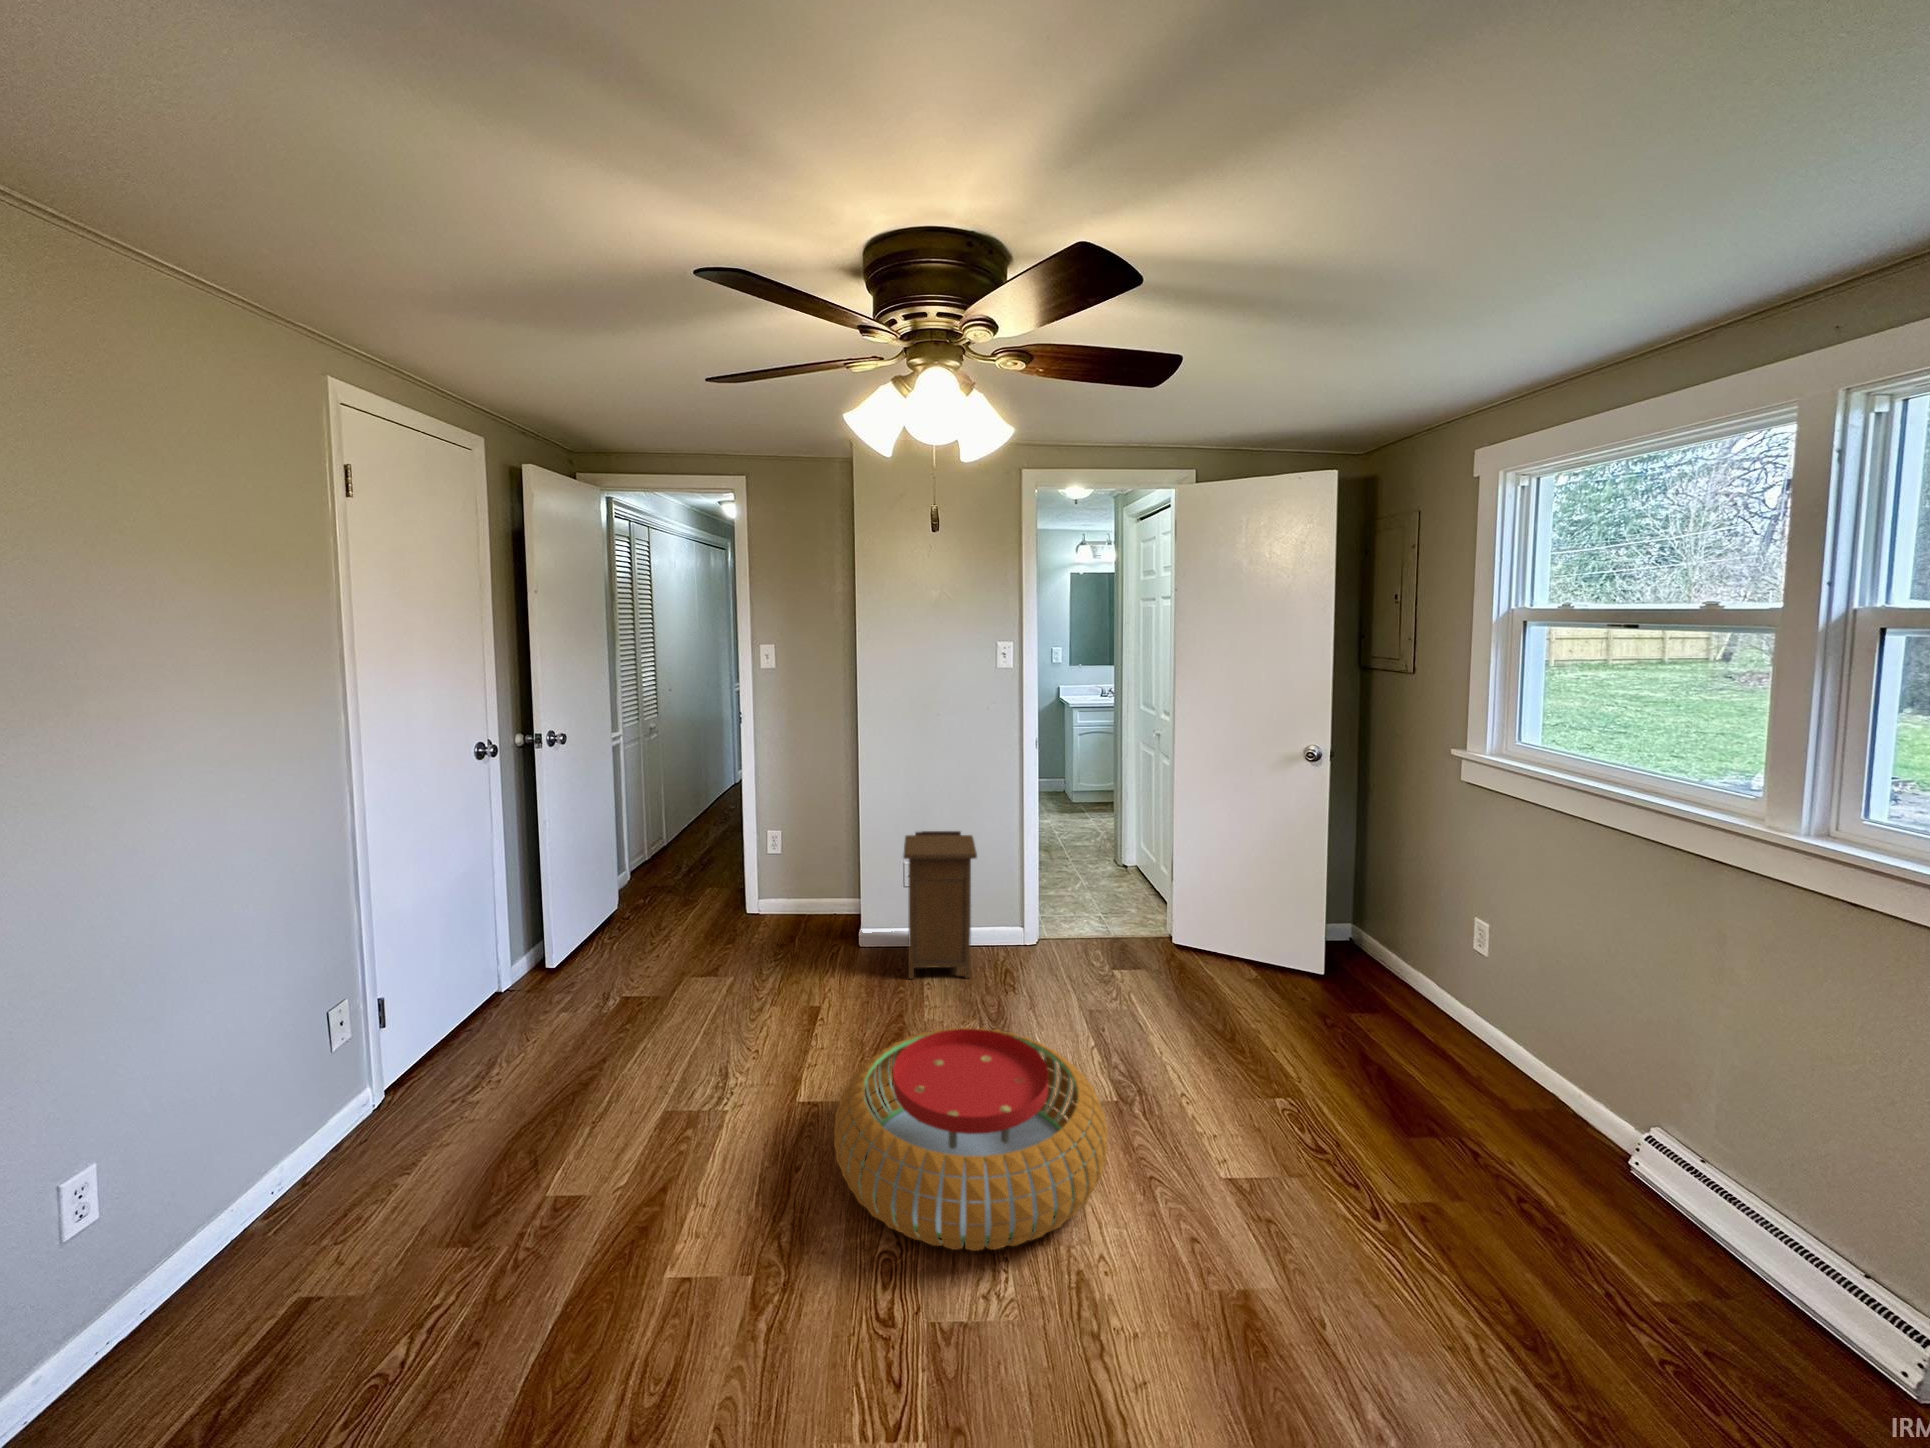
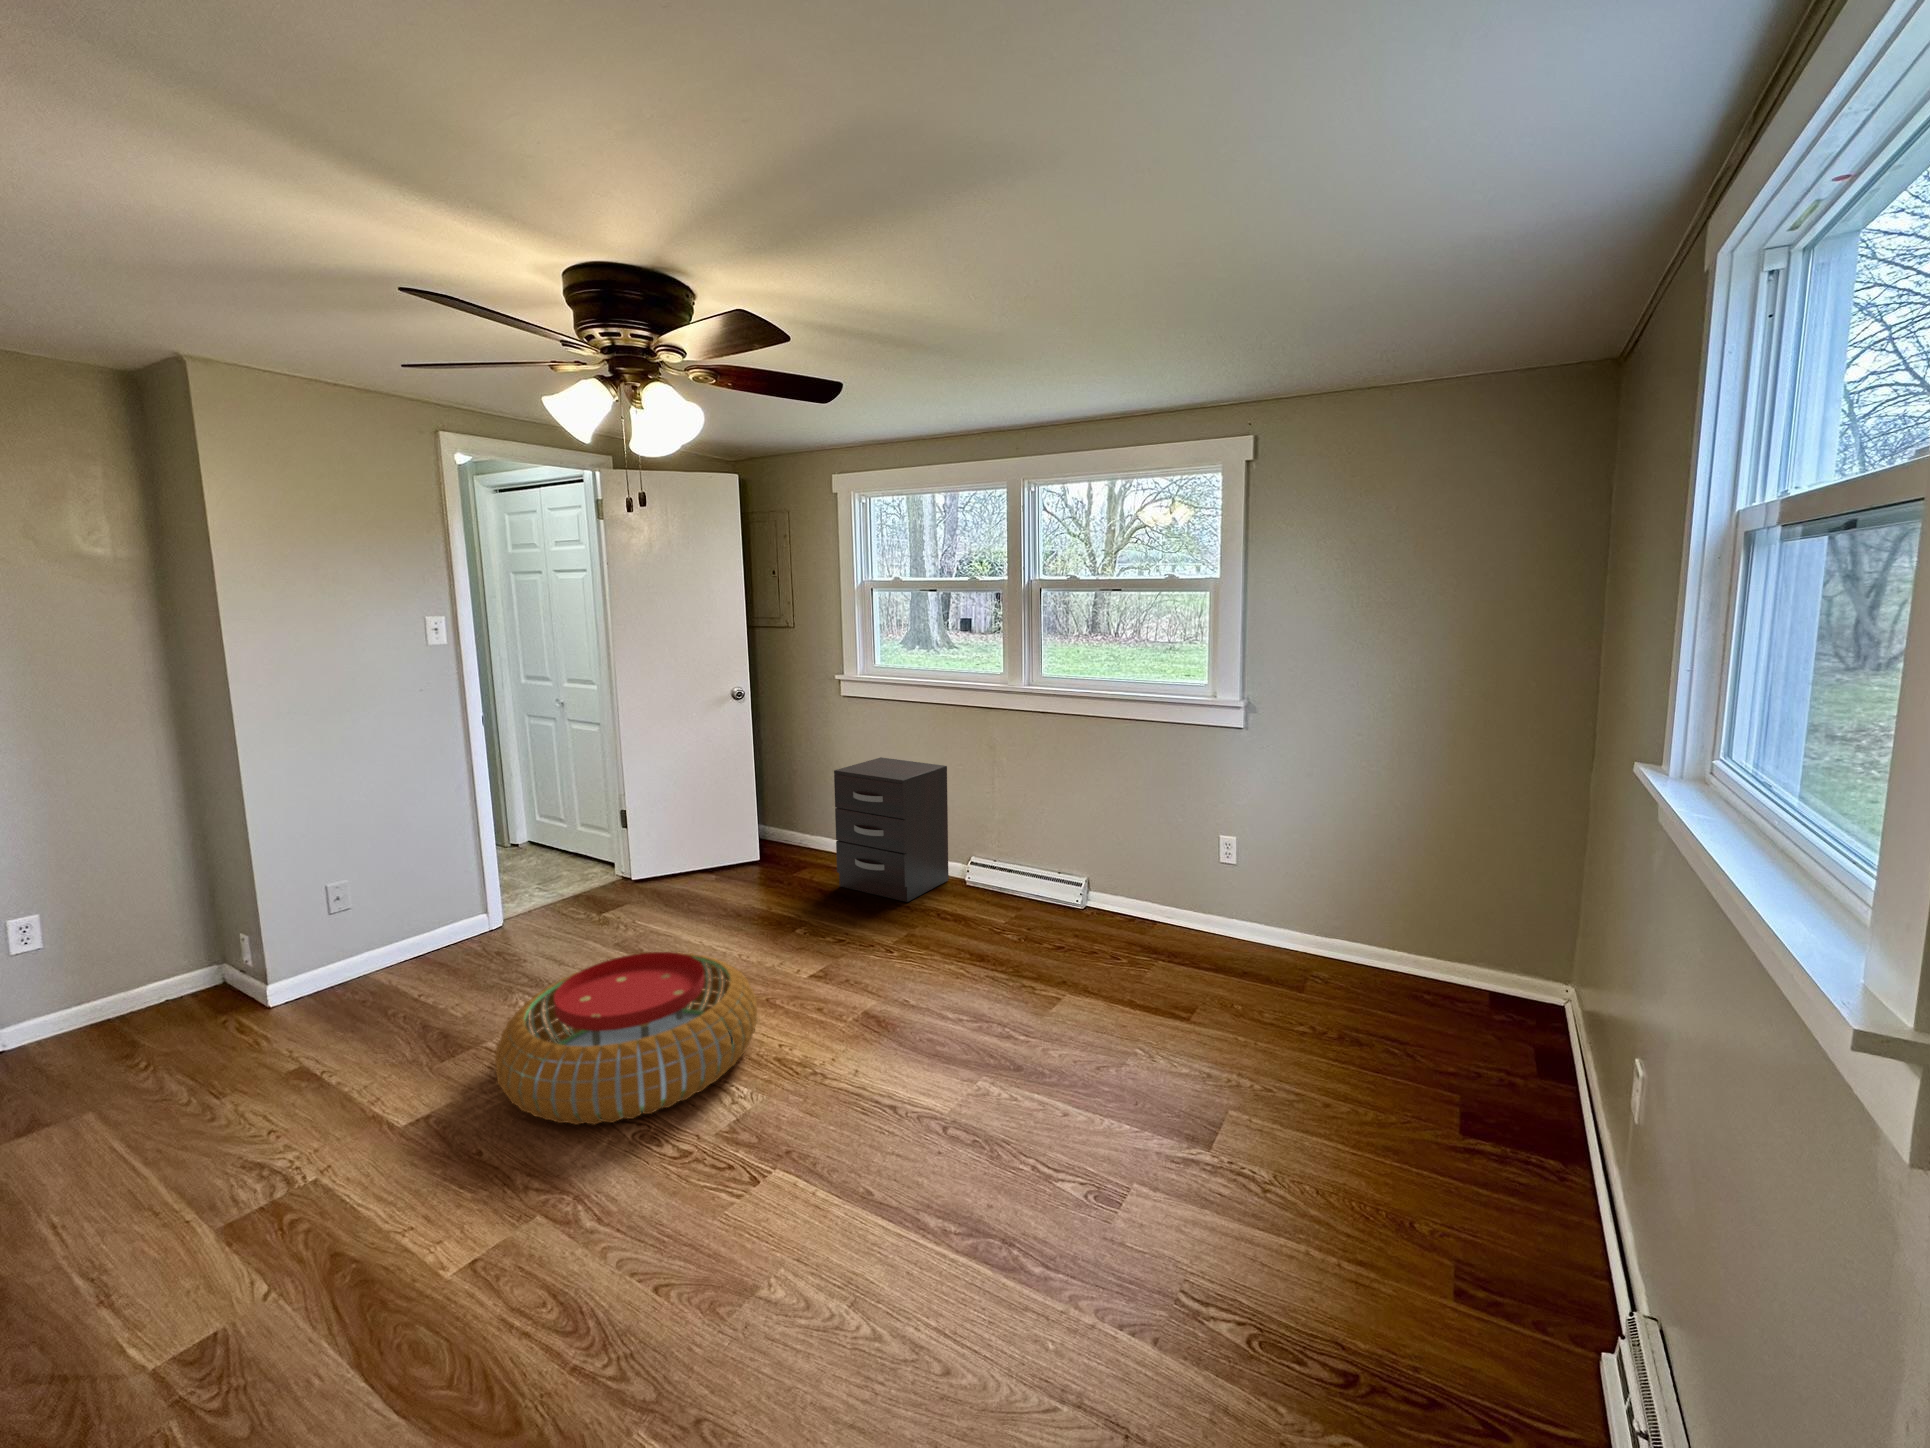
nightstand: present [904,831,977,979] -> none [333,829,468,1002]
dresser: none [1391,888,1611,1140] -> present [834,757,949,902]

